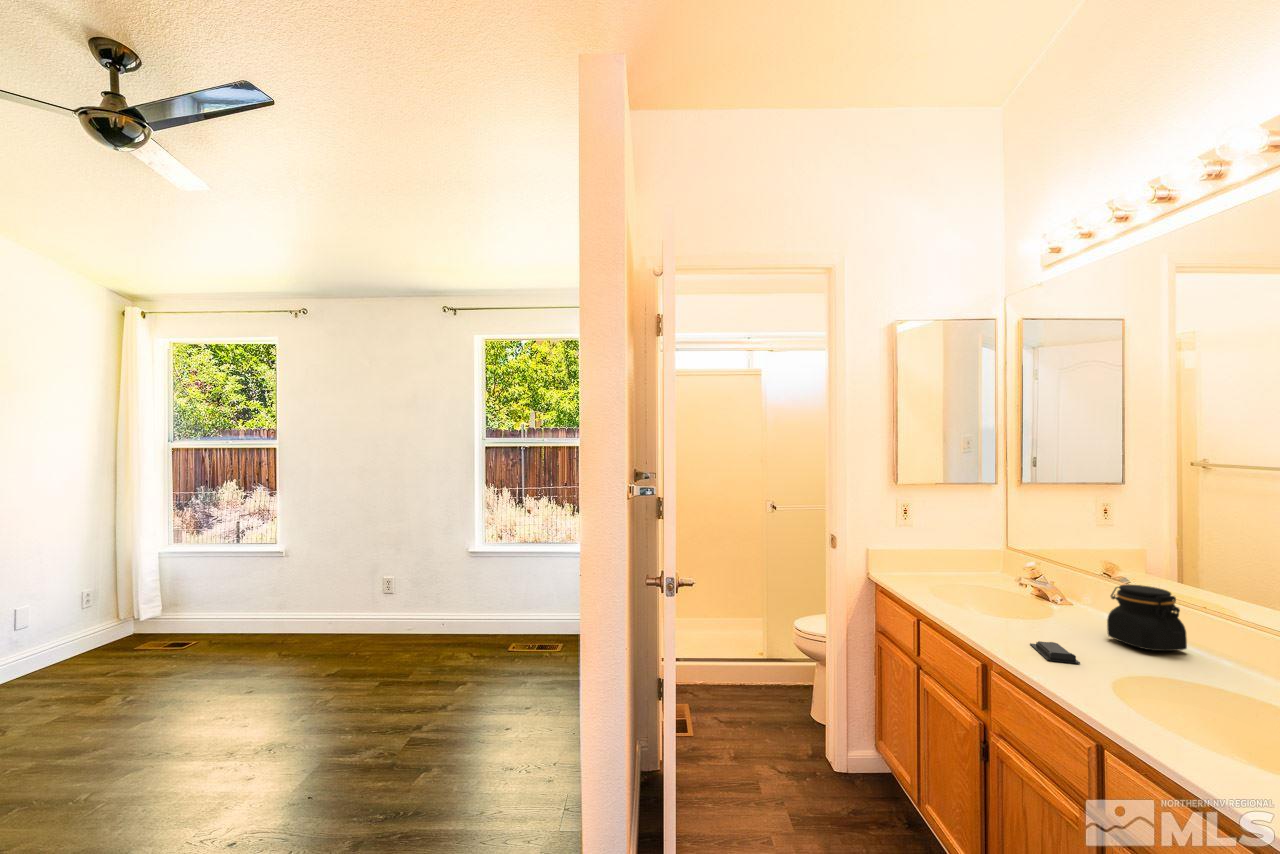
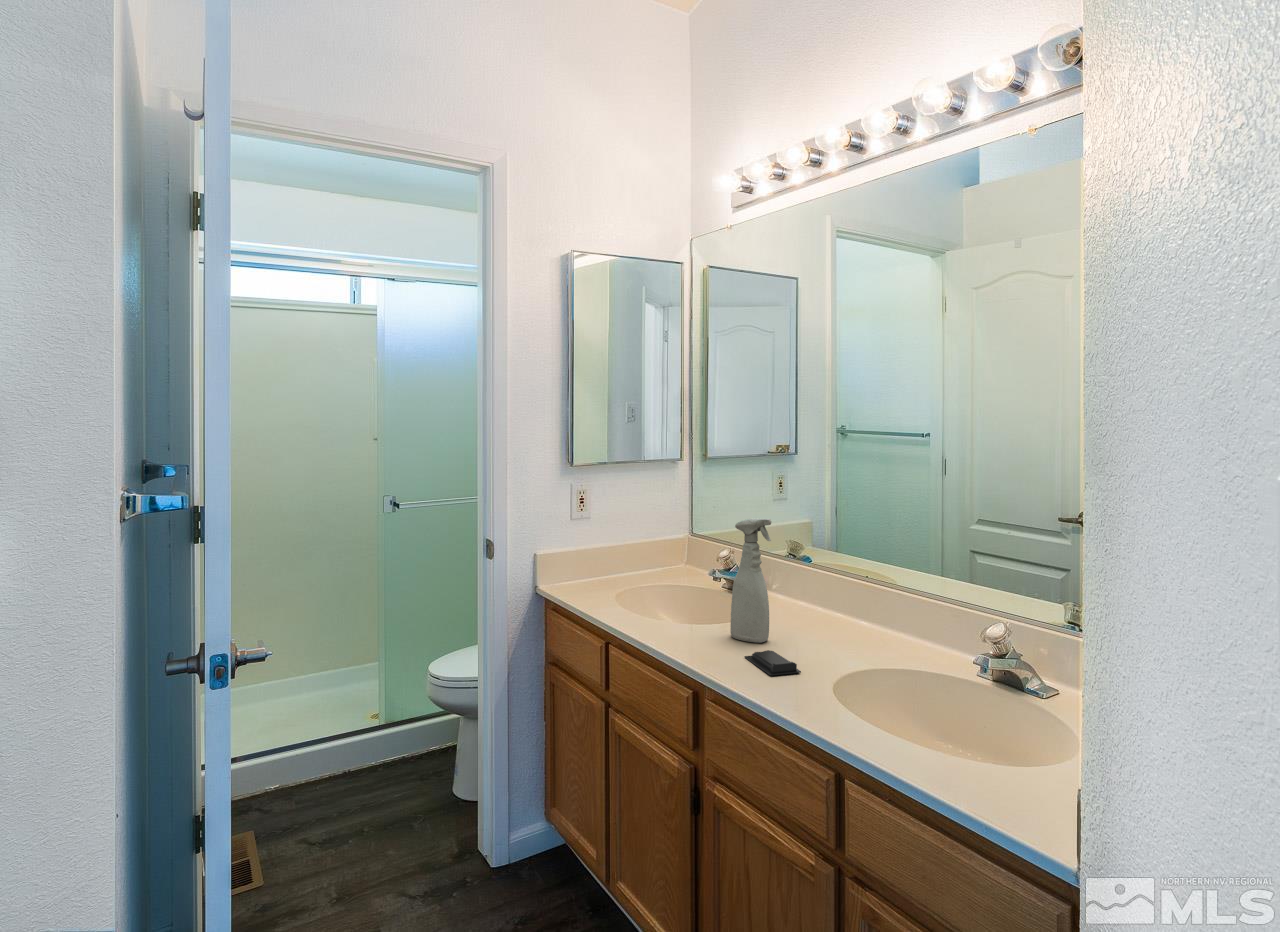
spray bottle: none [1023,534,1061,637] -> present [730,518,771,642]
jar: present [1107,584,1187,651] -> none [810,569,879,641]

